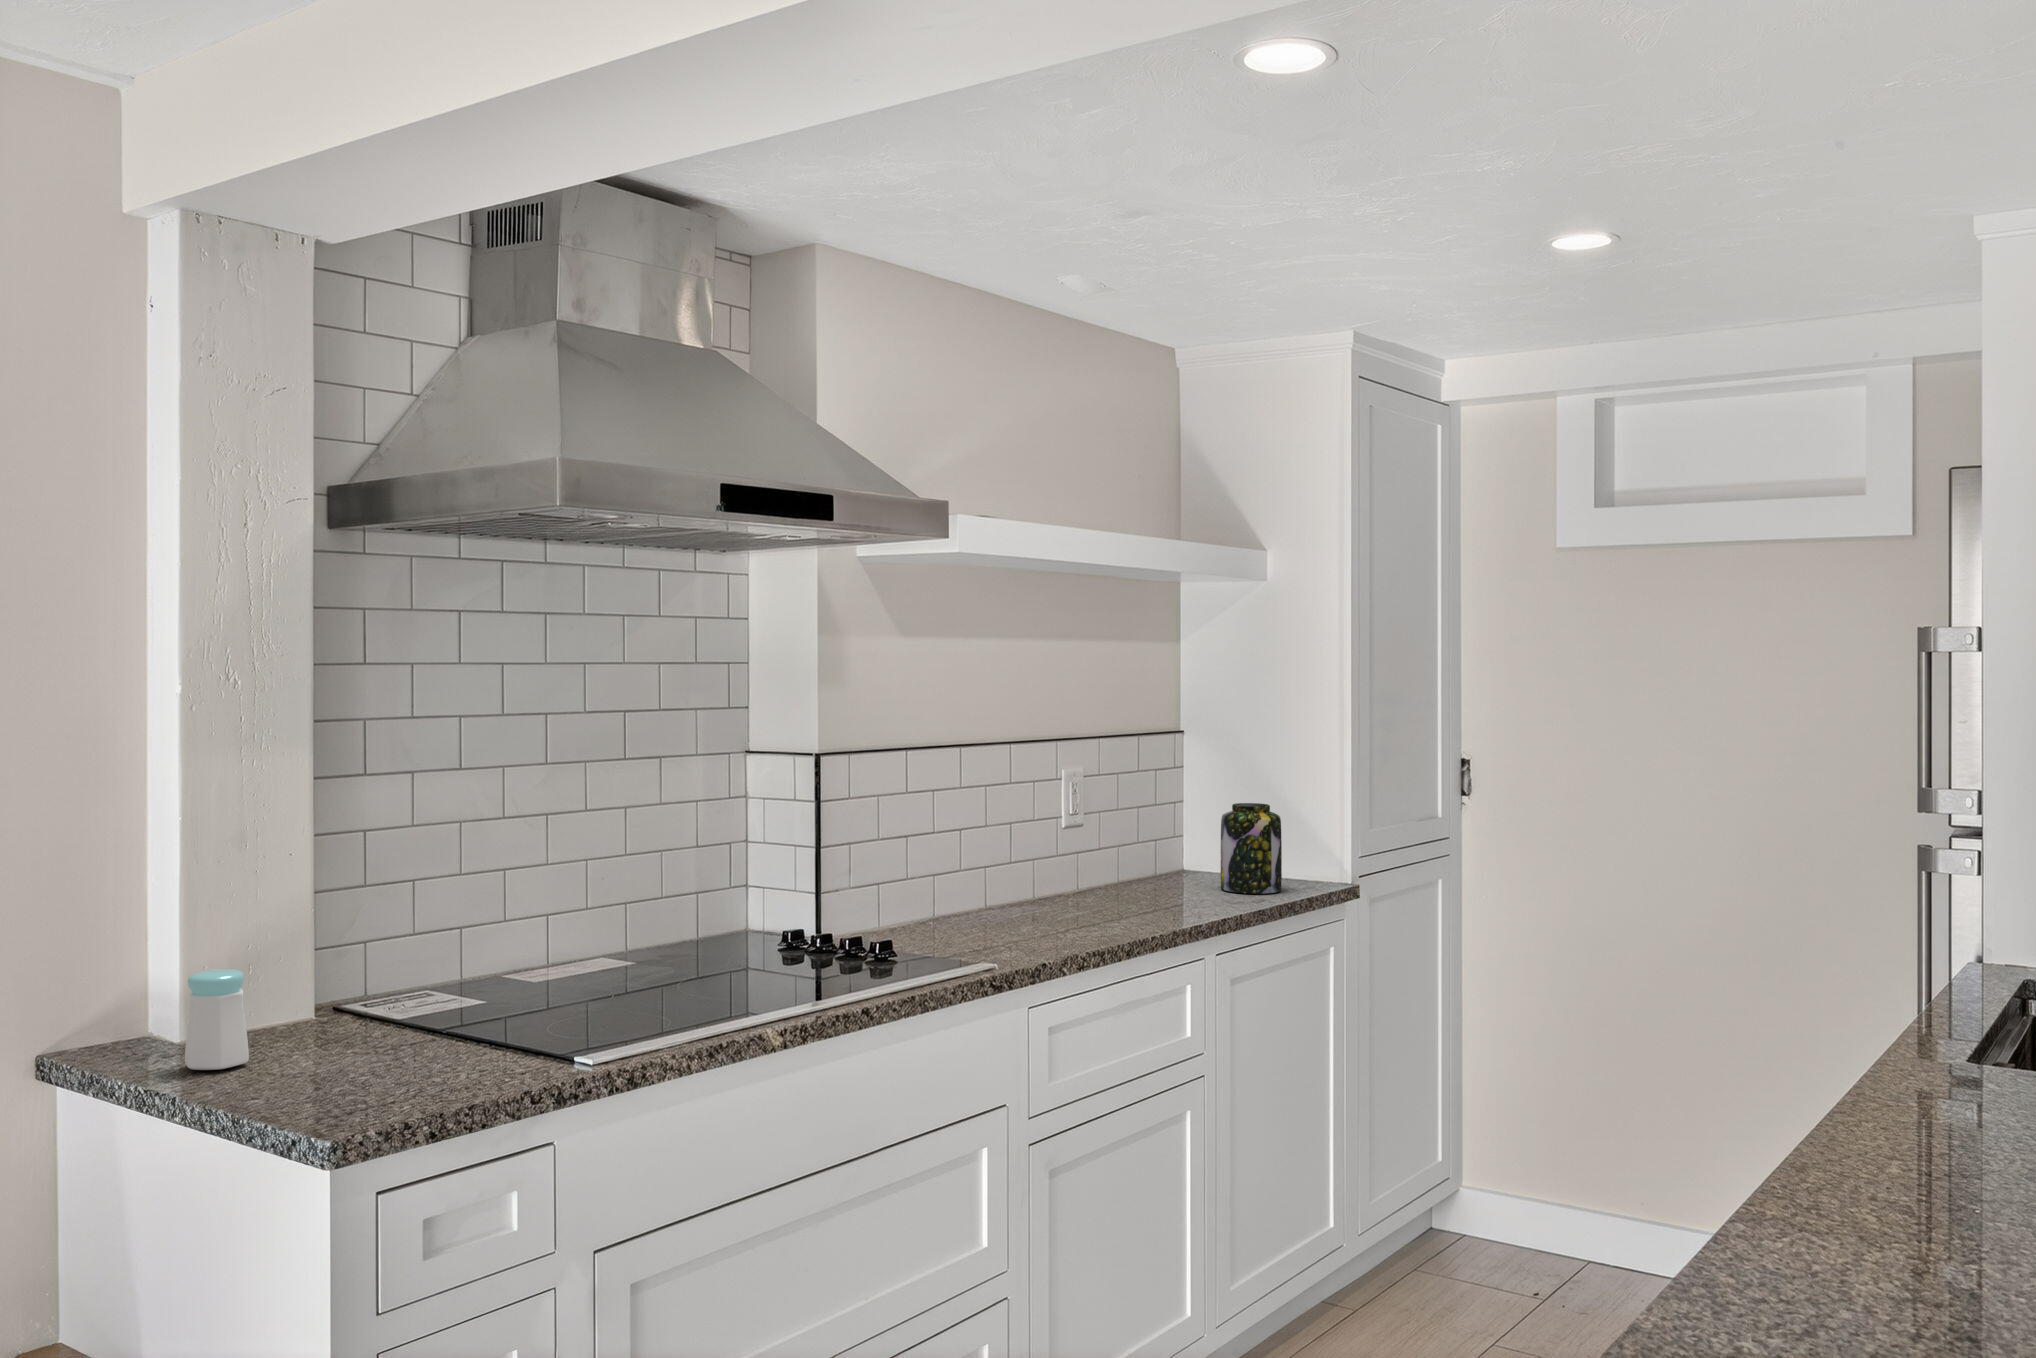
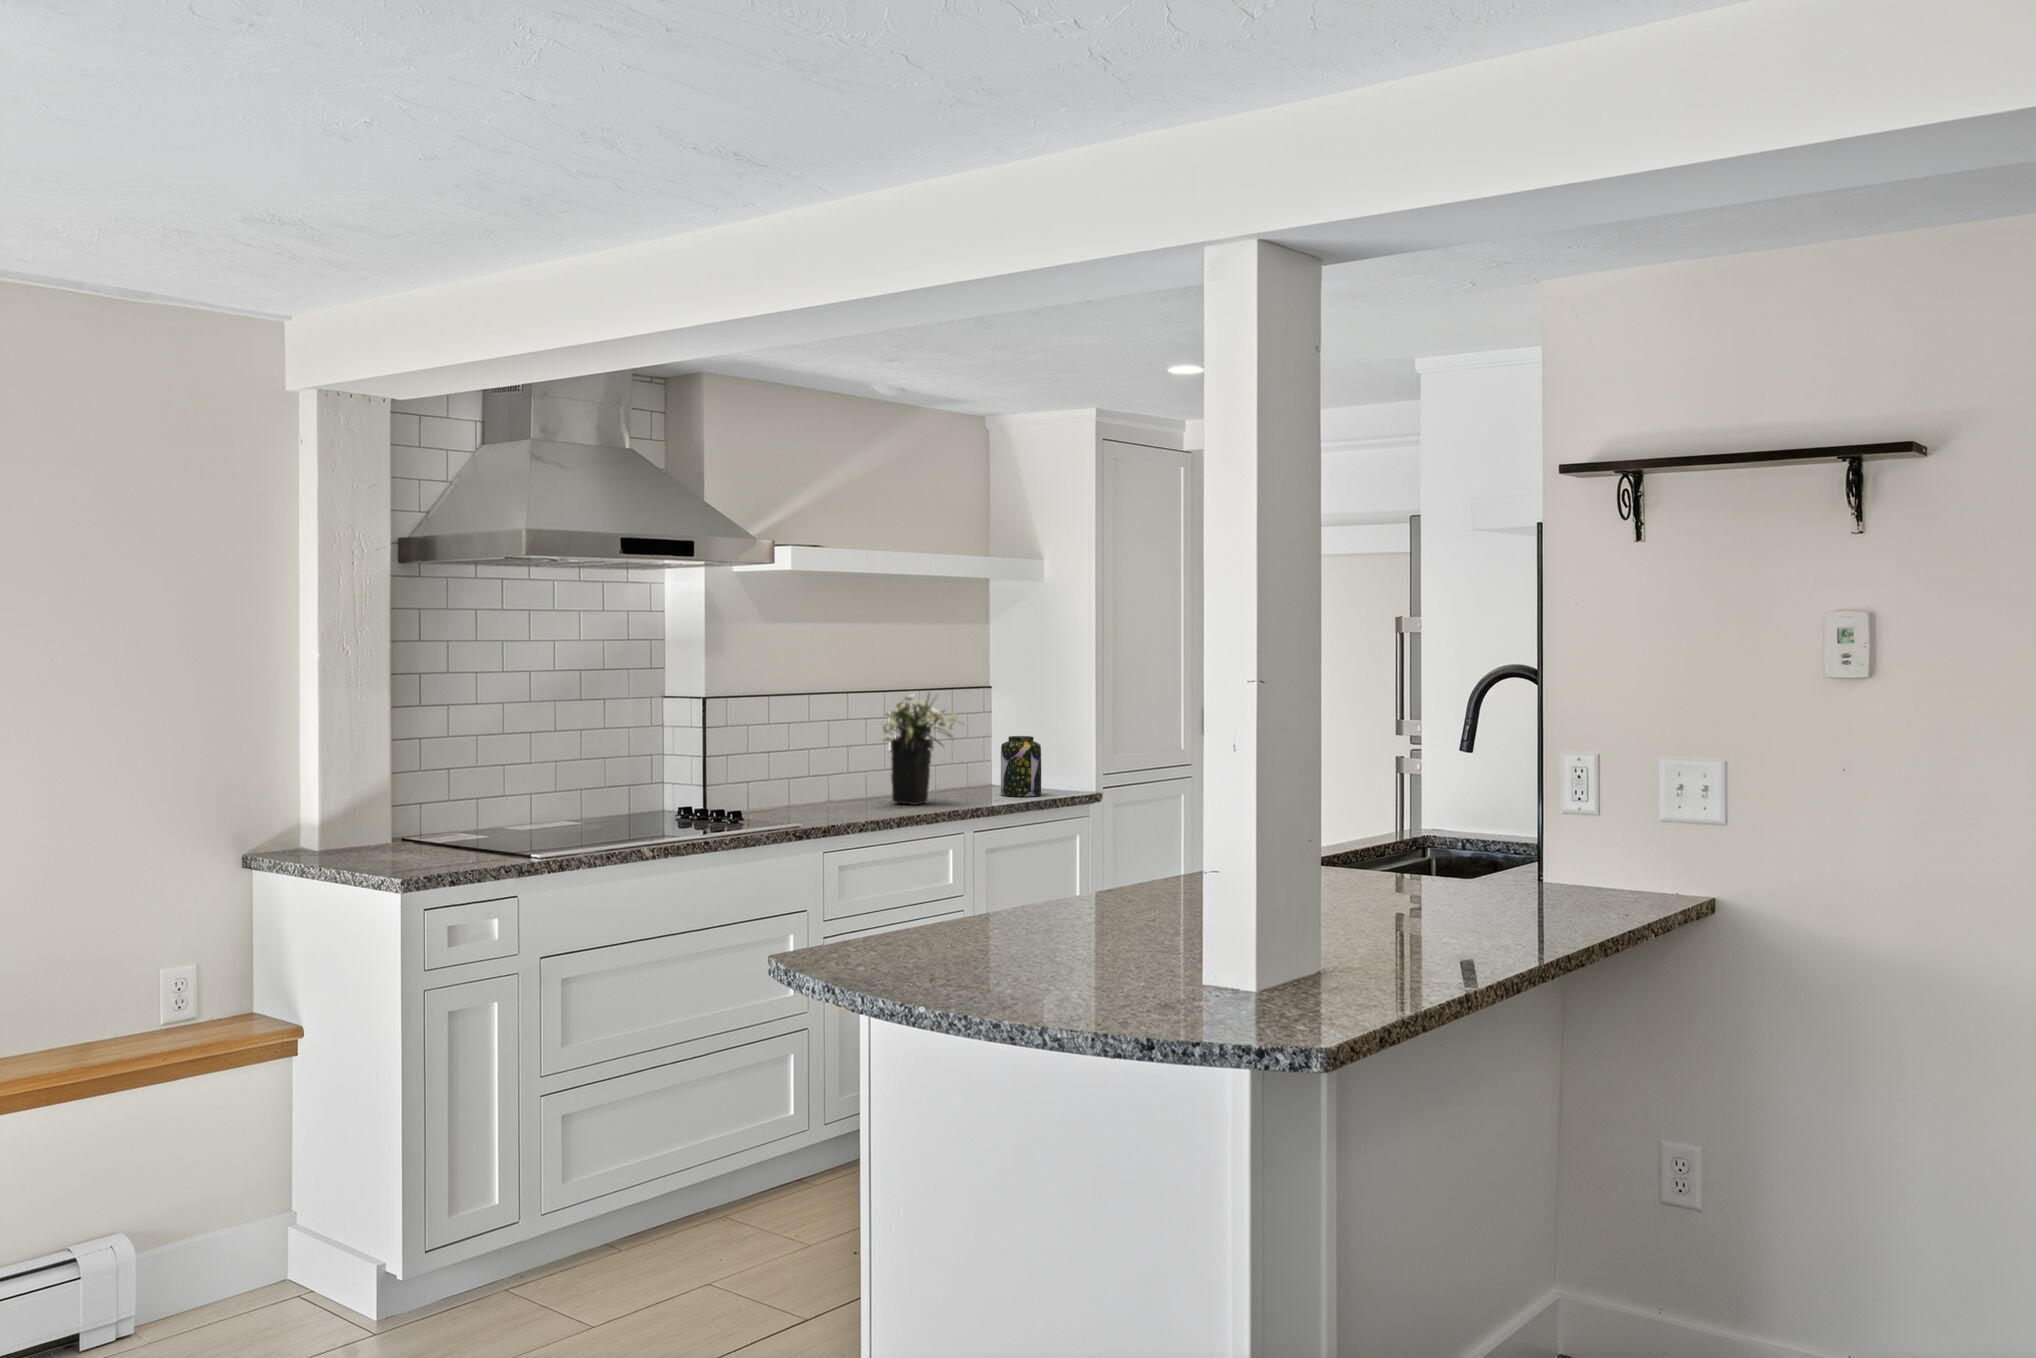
flower arrangement: none [1061,740,1194,913] -> present [883,694,958,805]
salt shaker: present [185,969,249,1070] -> none [324,806,358,858]

